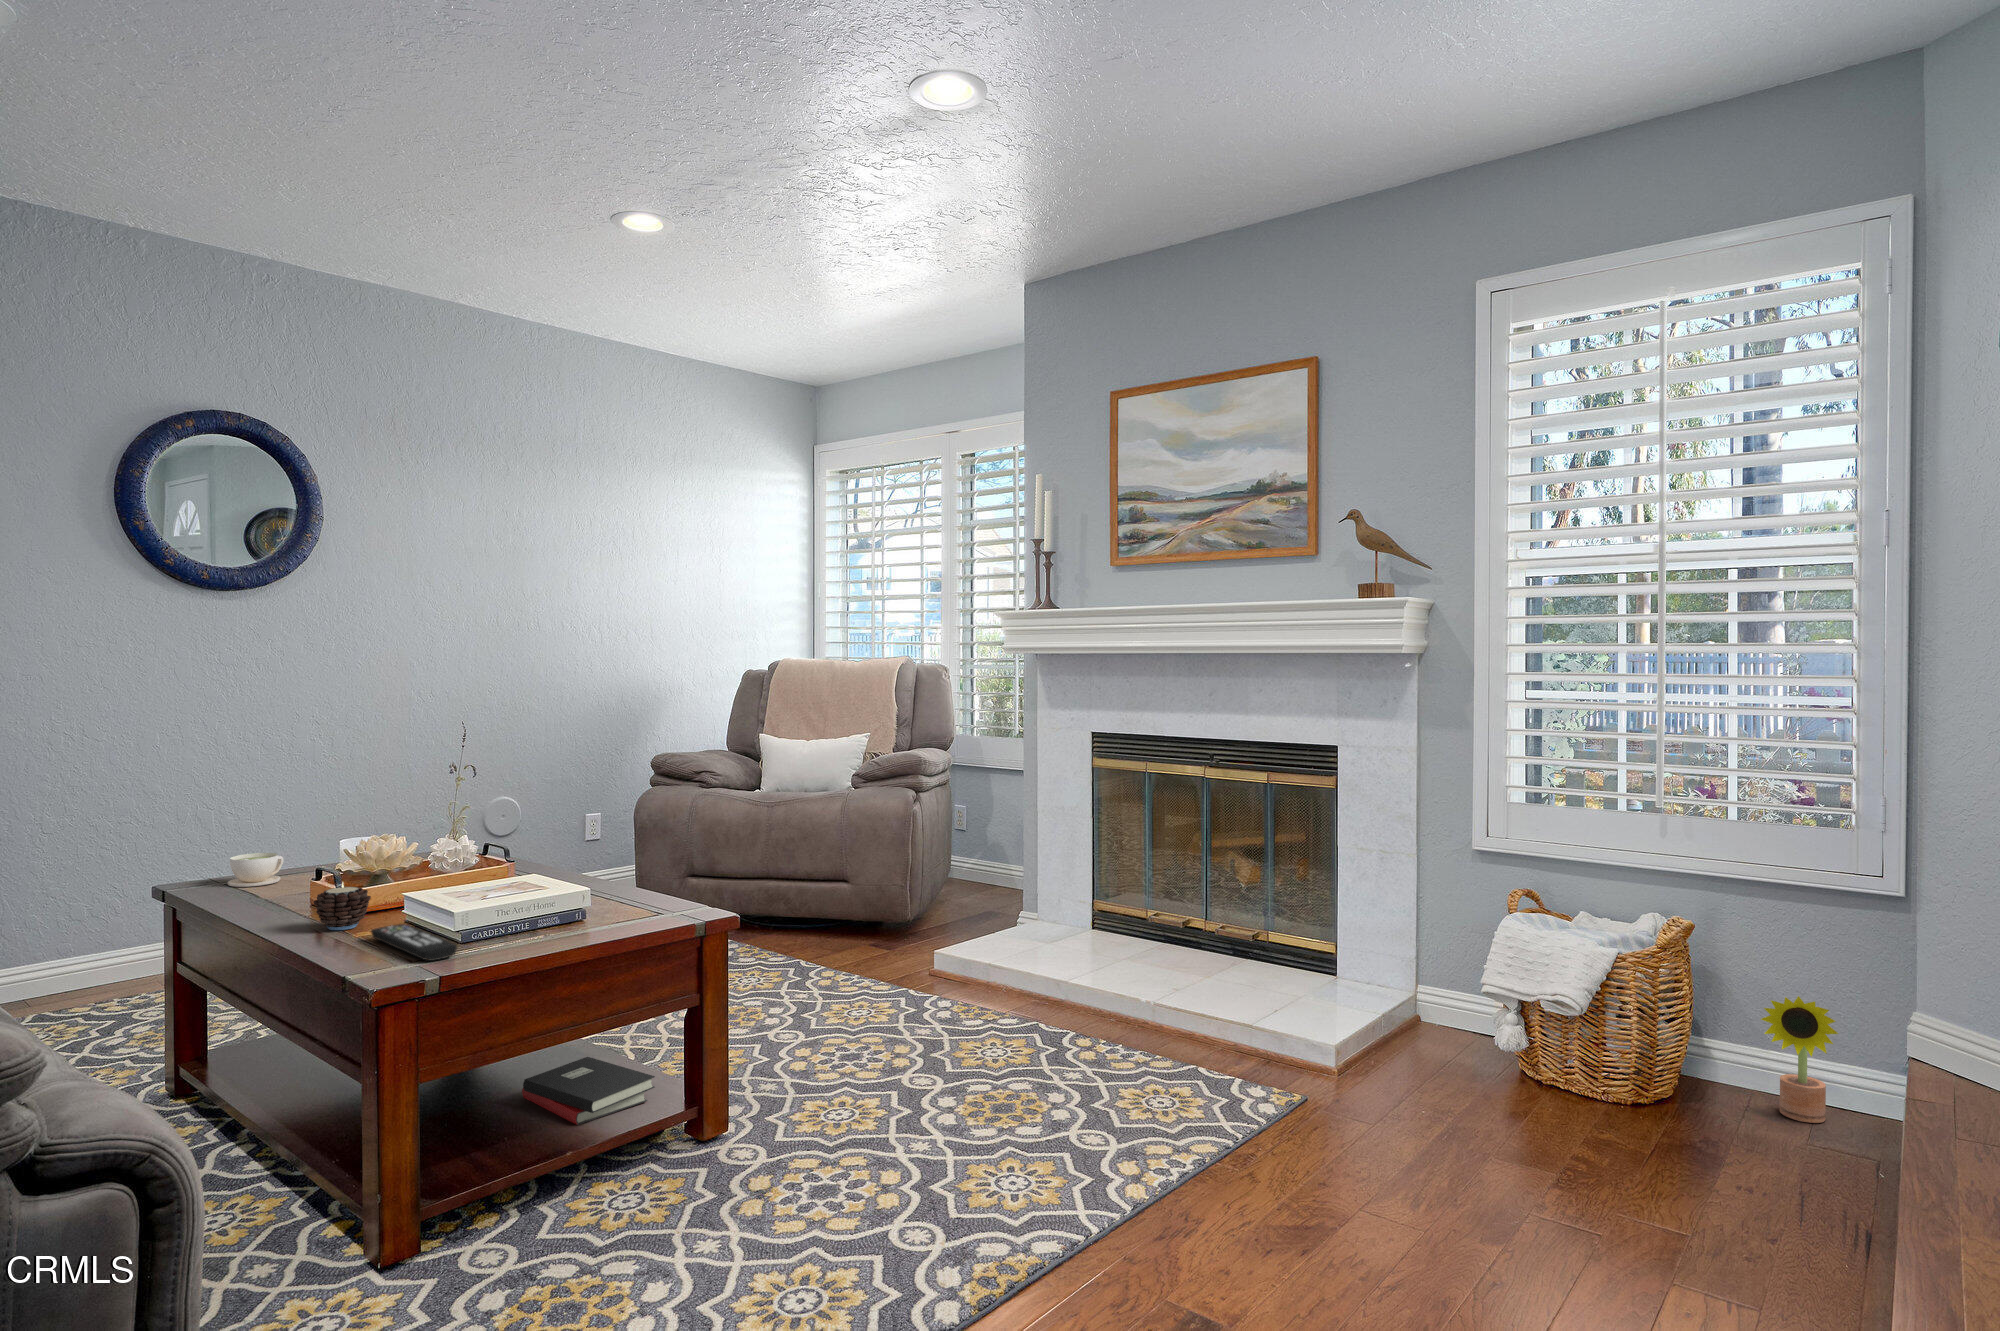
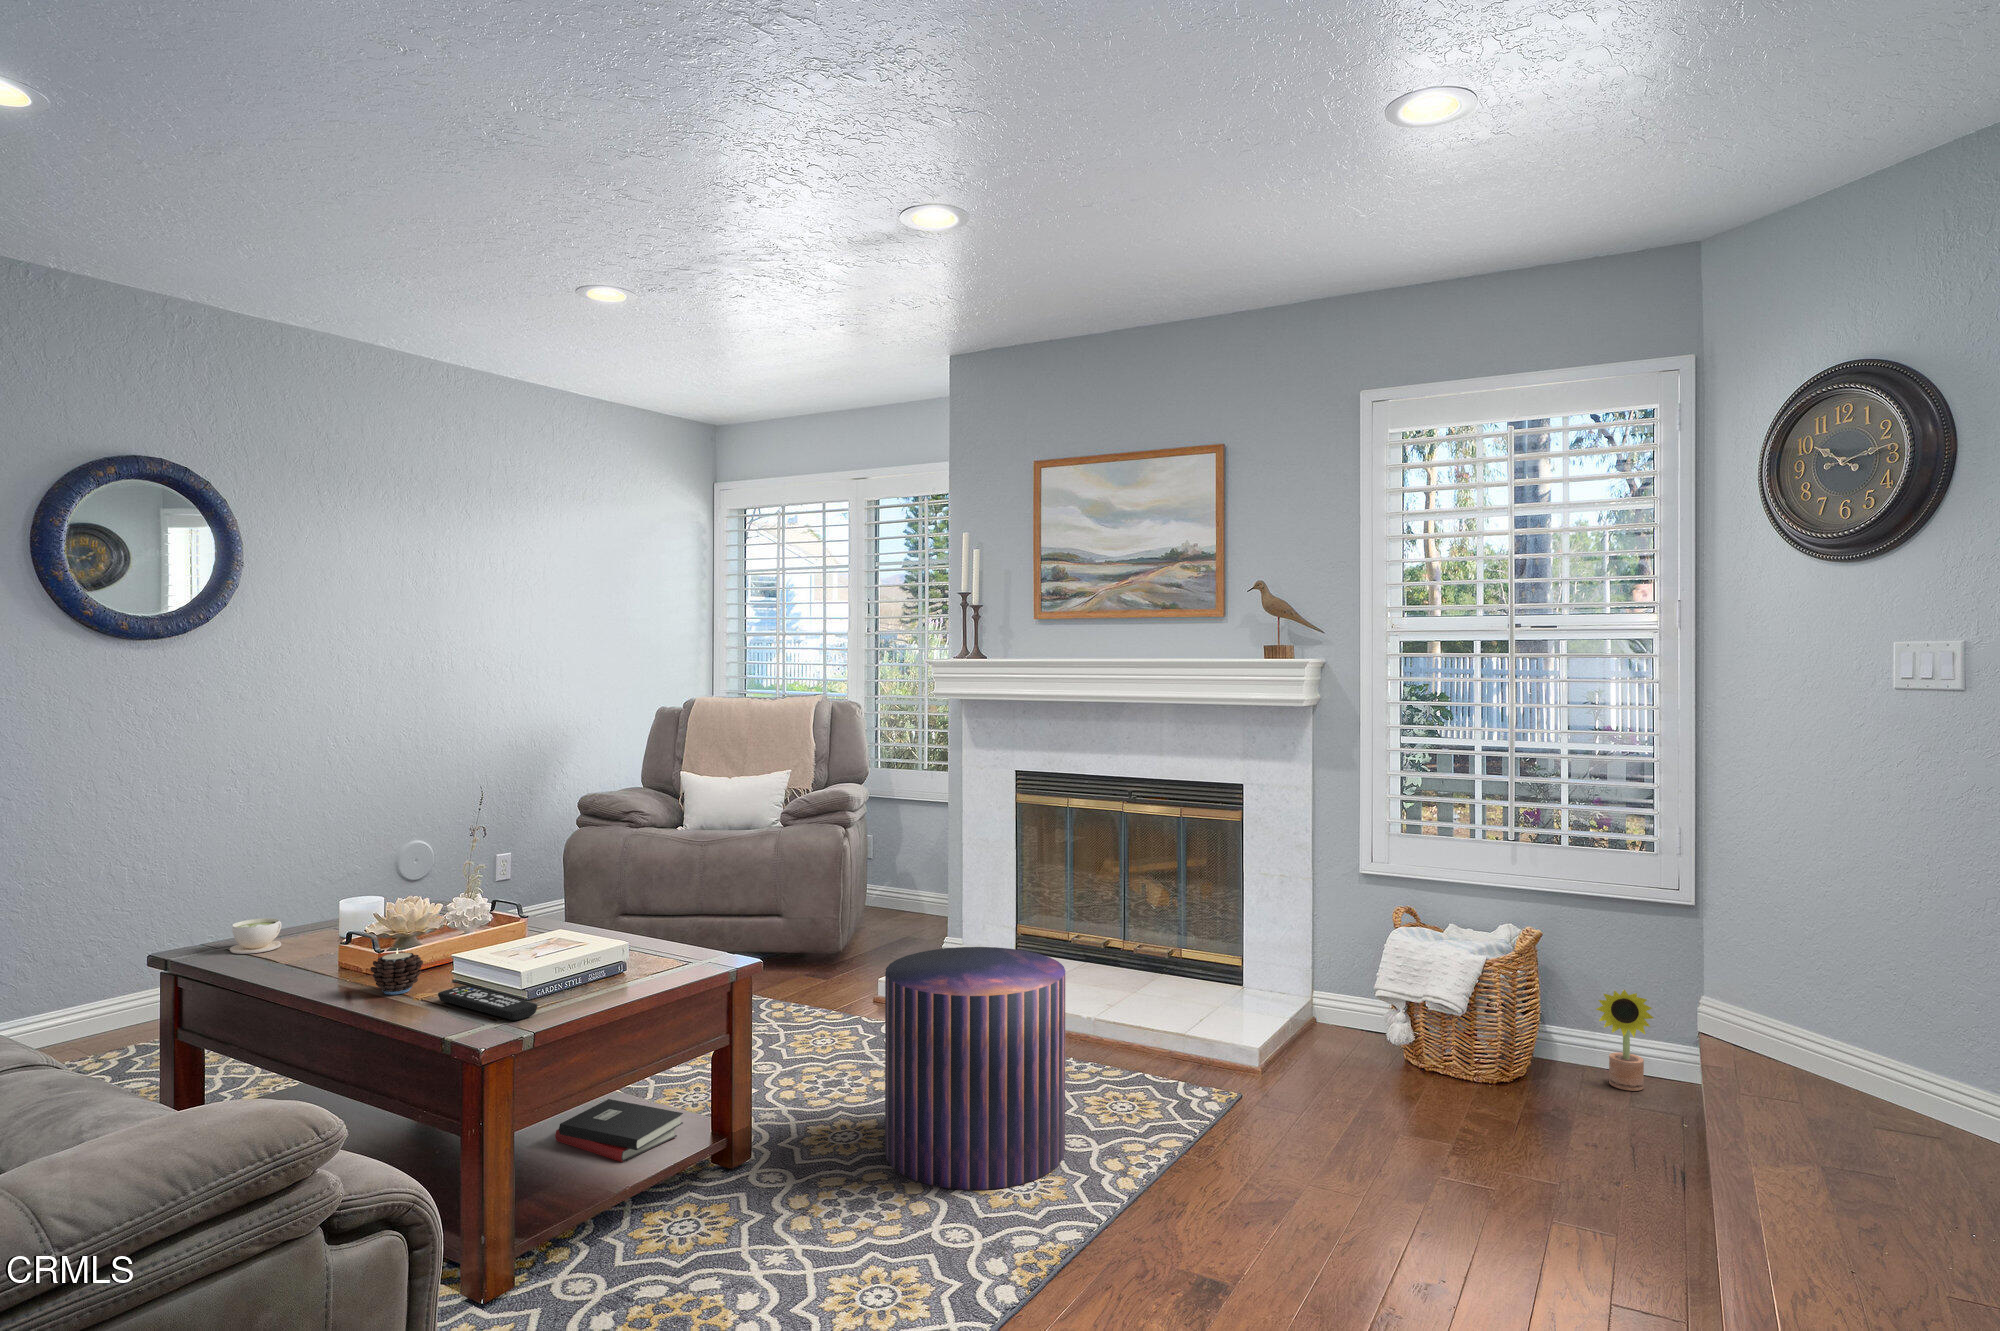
pouf: none [875,911,1080,1185] -> present [885,947,1066,1190]

